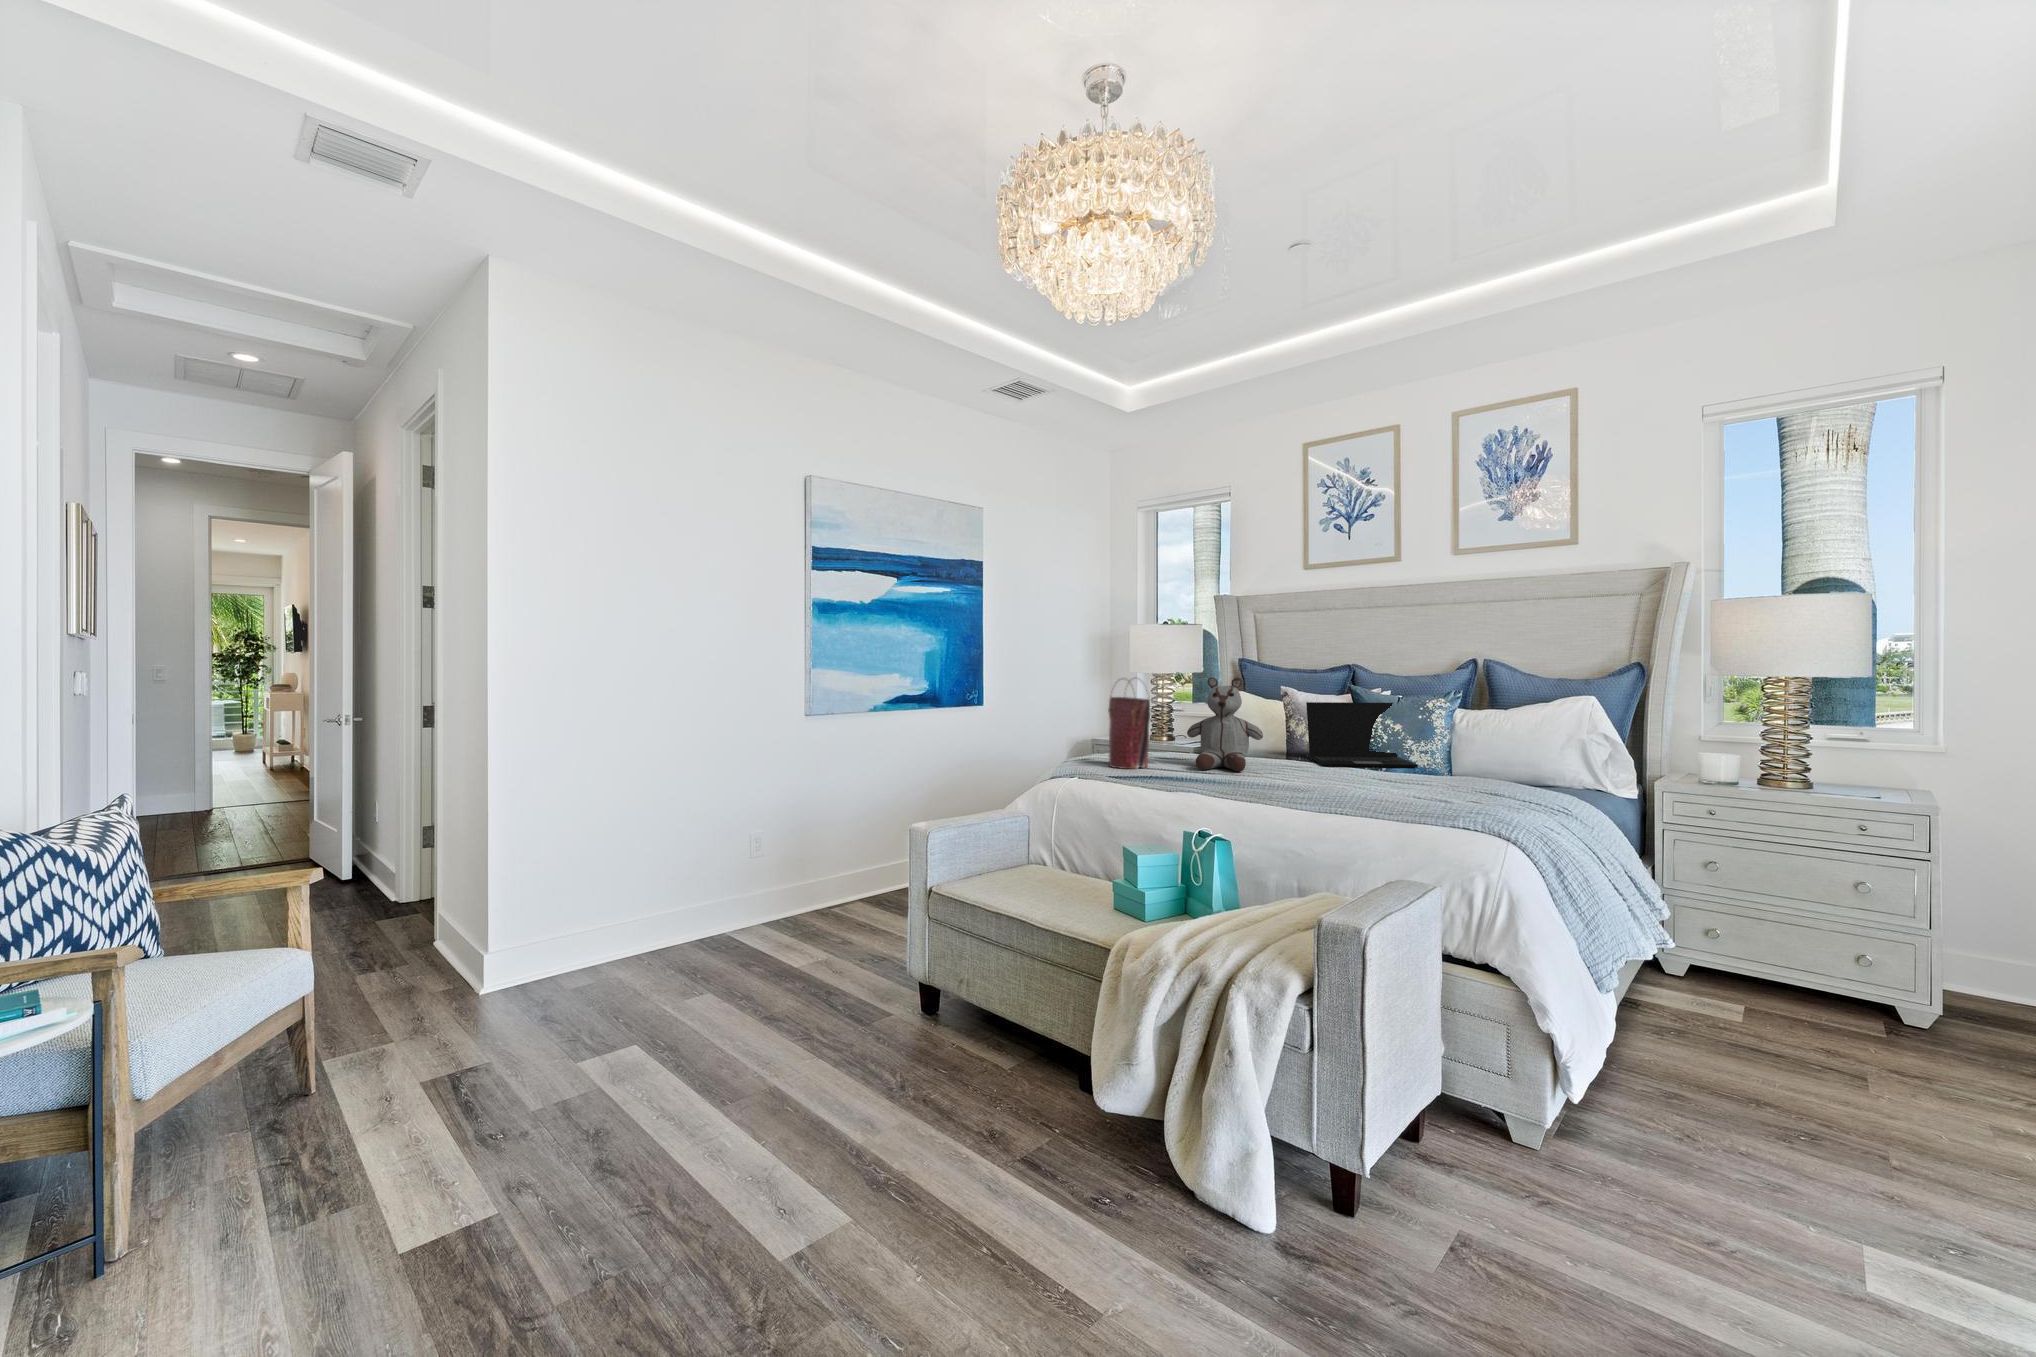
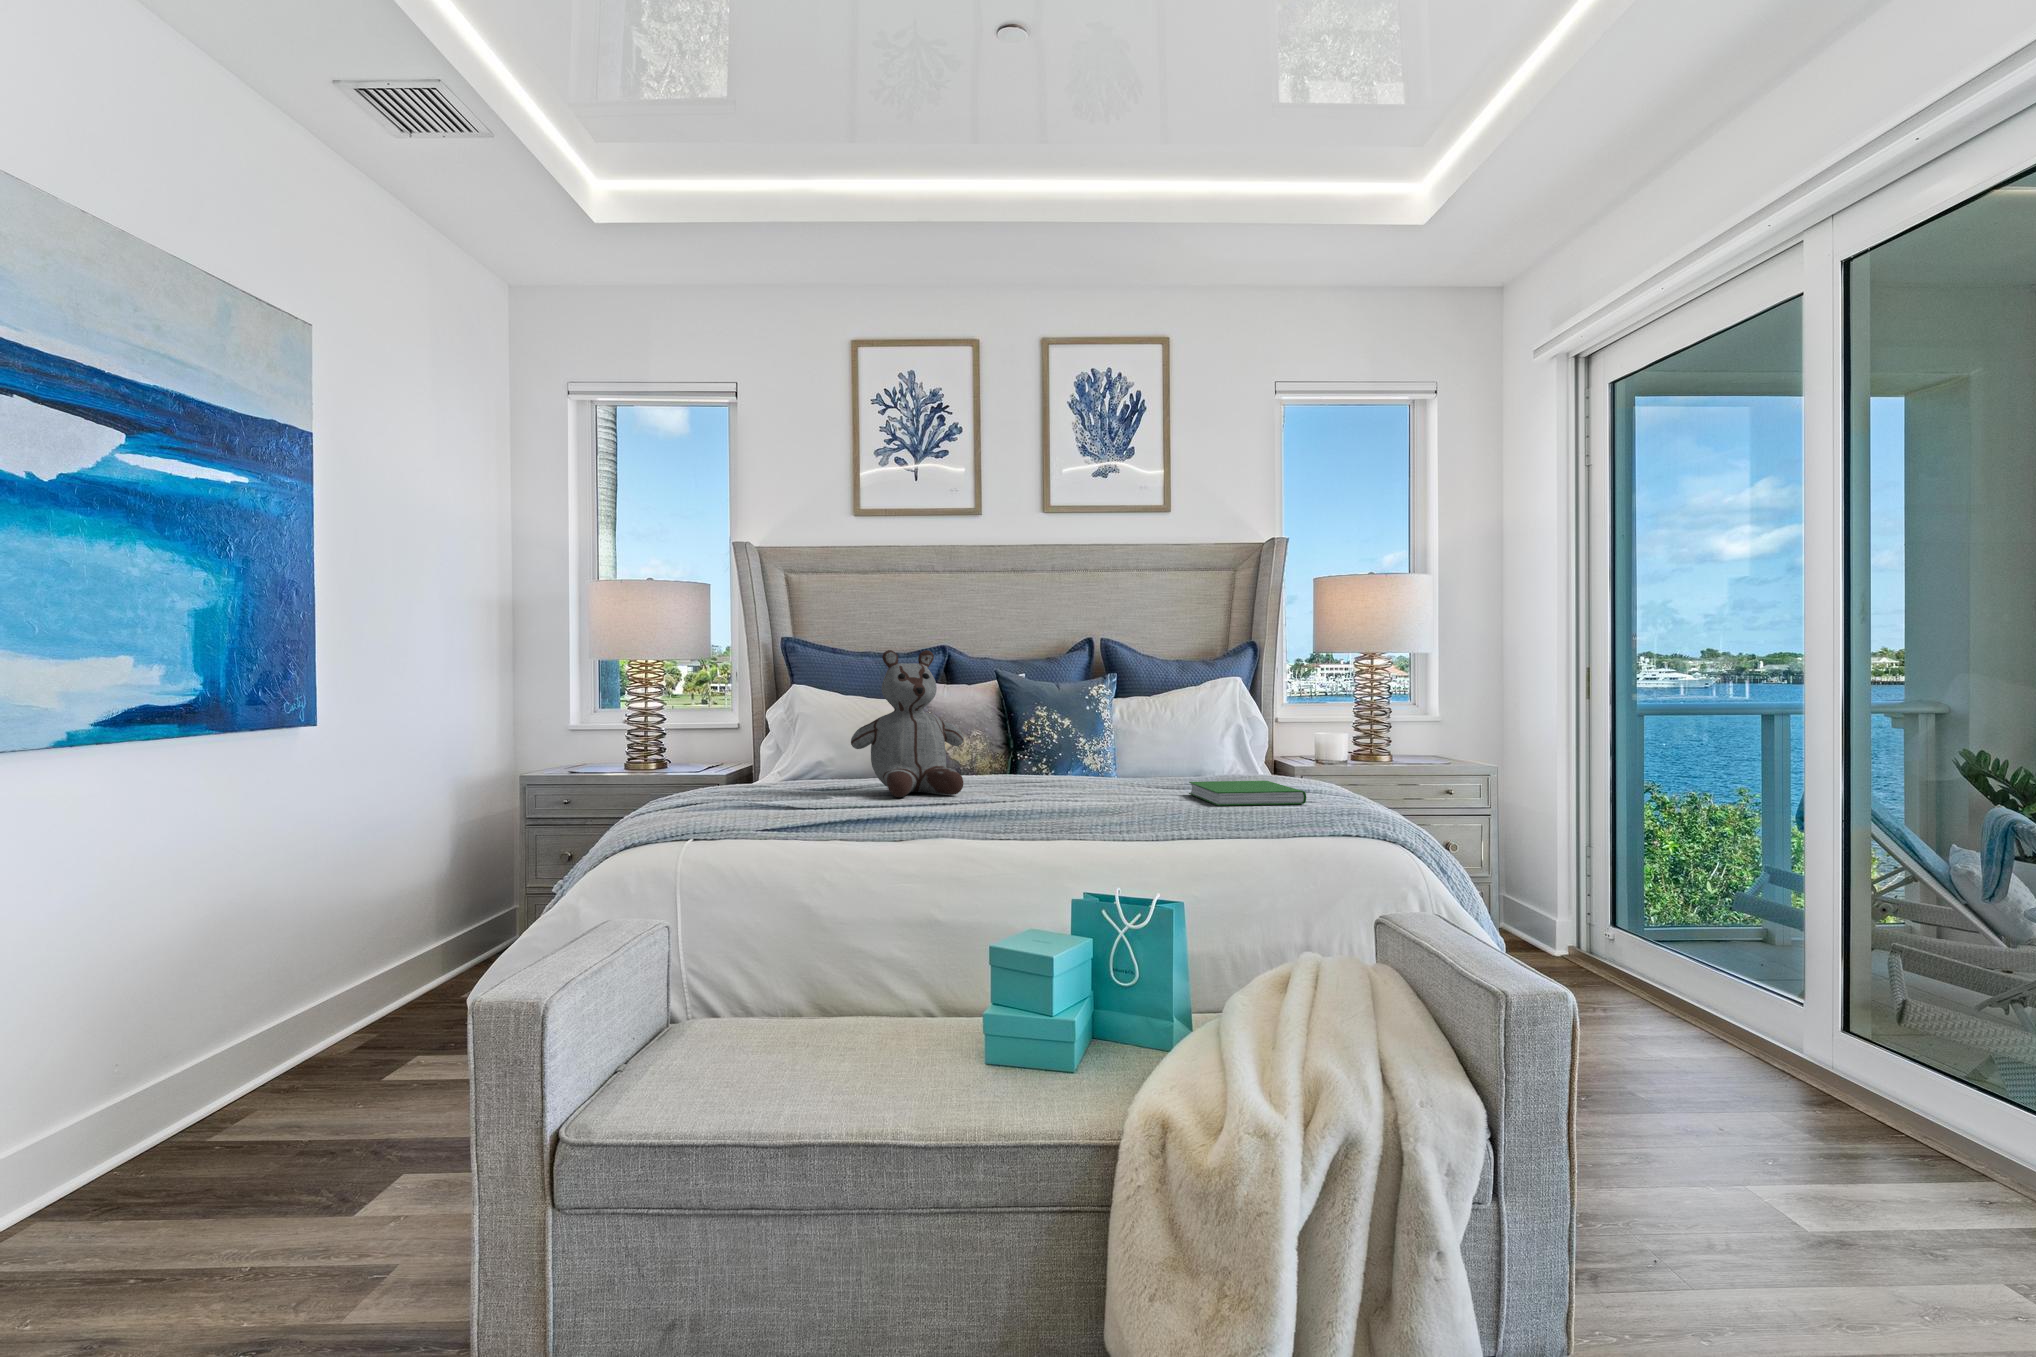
handbag: present [1108,679,1150,769] -> none [725,648,825,807]
laptop: present [1306,702,1418,768] -> none [963,693,1120,781]
hardcover book: none [1374,781,1465,809] -> present [1189,781,1306,806]

